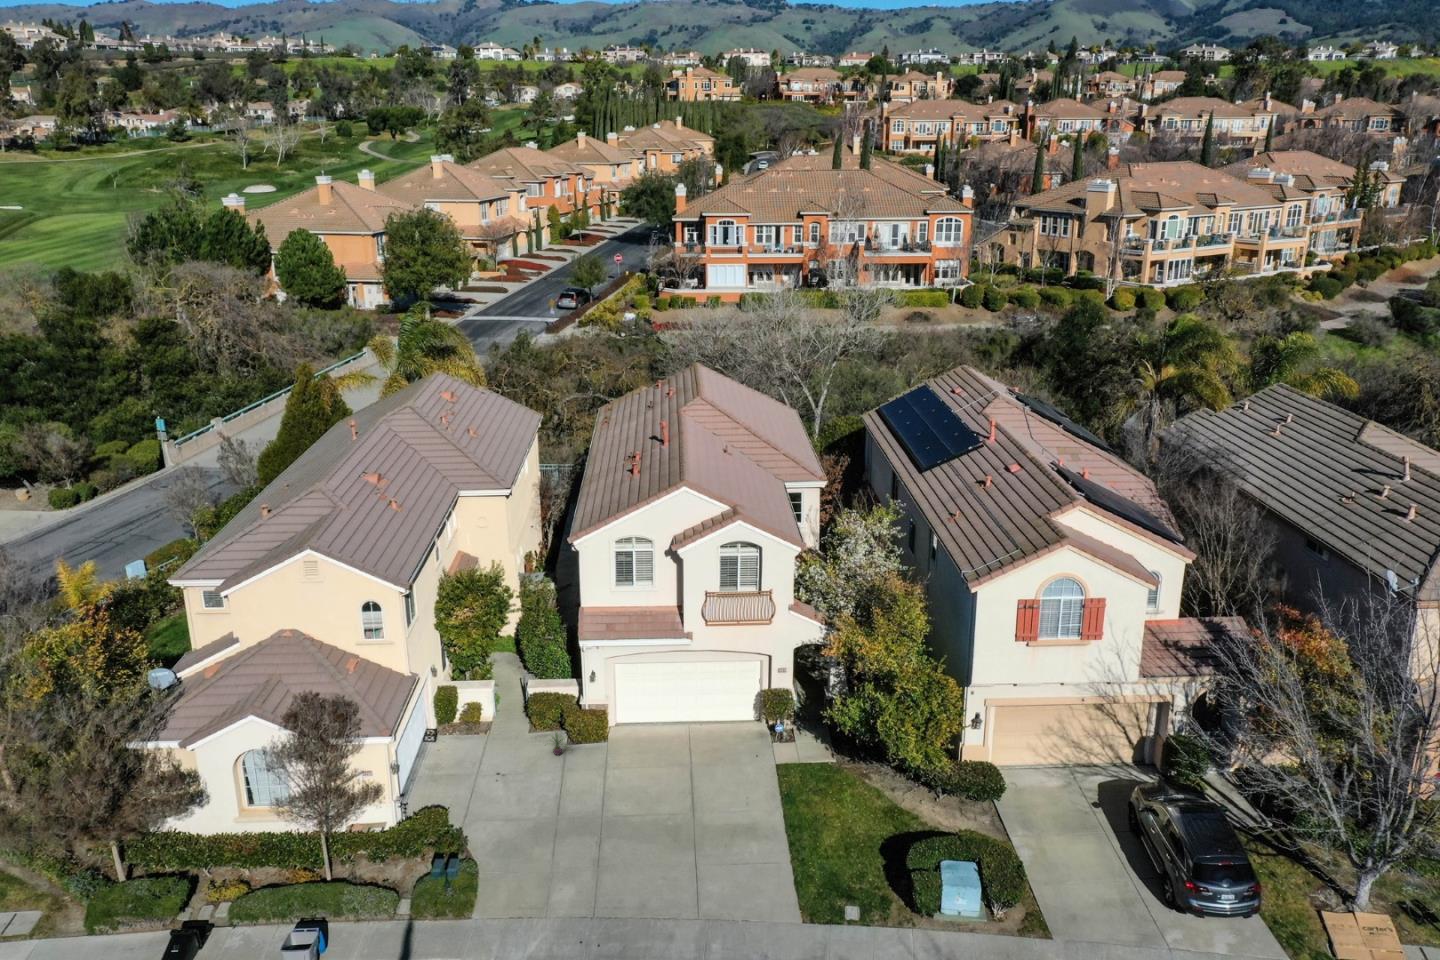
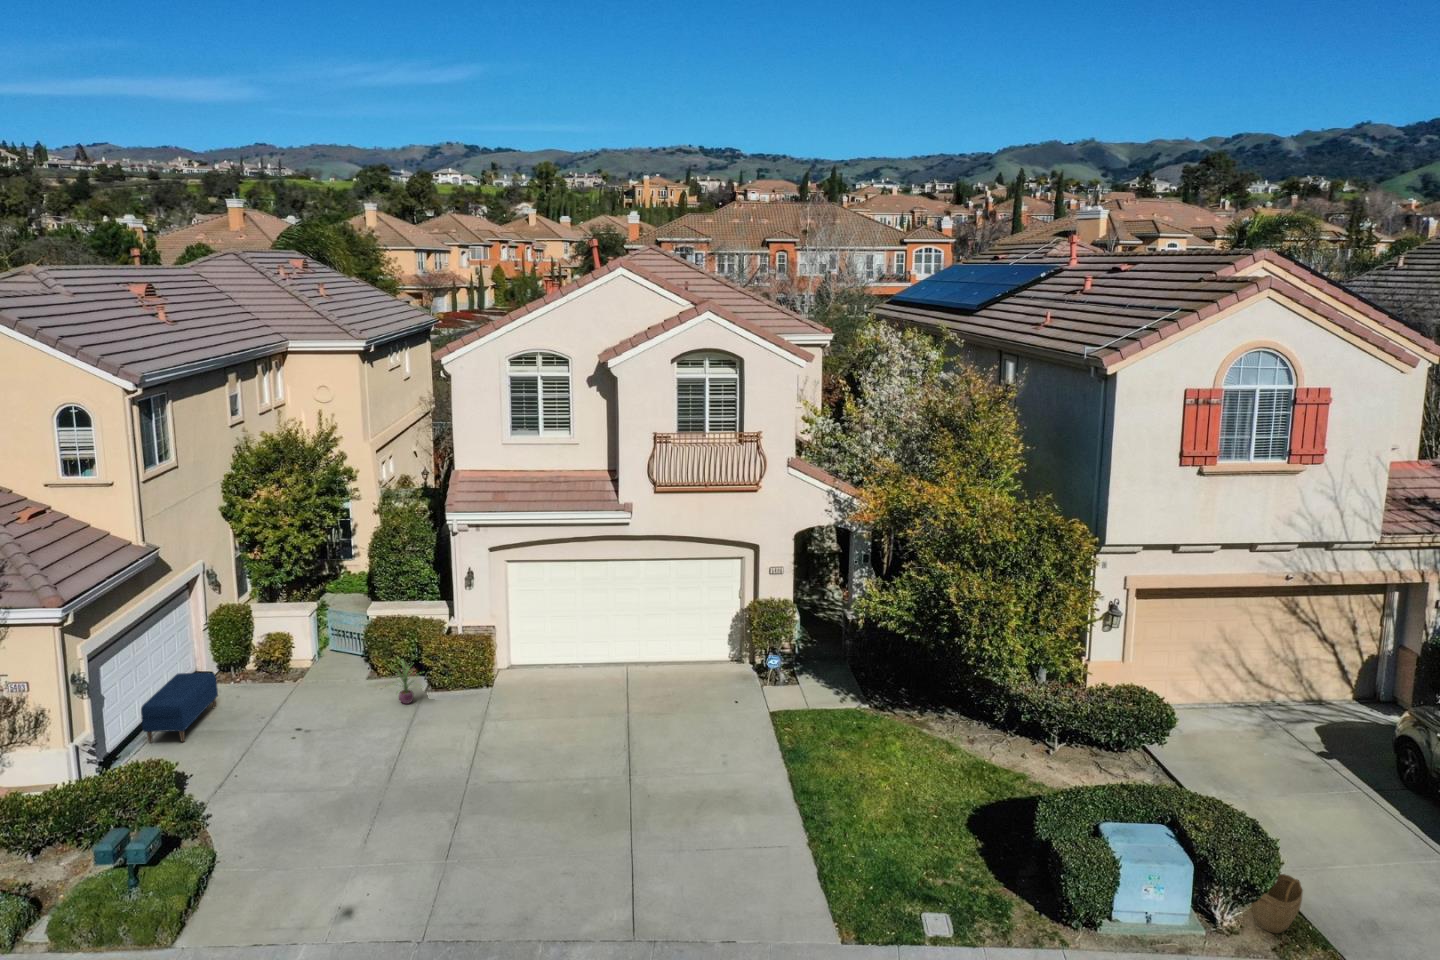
bench: none [411,736,447,782] -> present [141,673,218,743]
woven basket: none [1014,888,1040,923] -> present [1250,874,1303,934]

